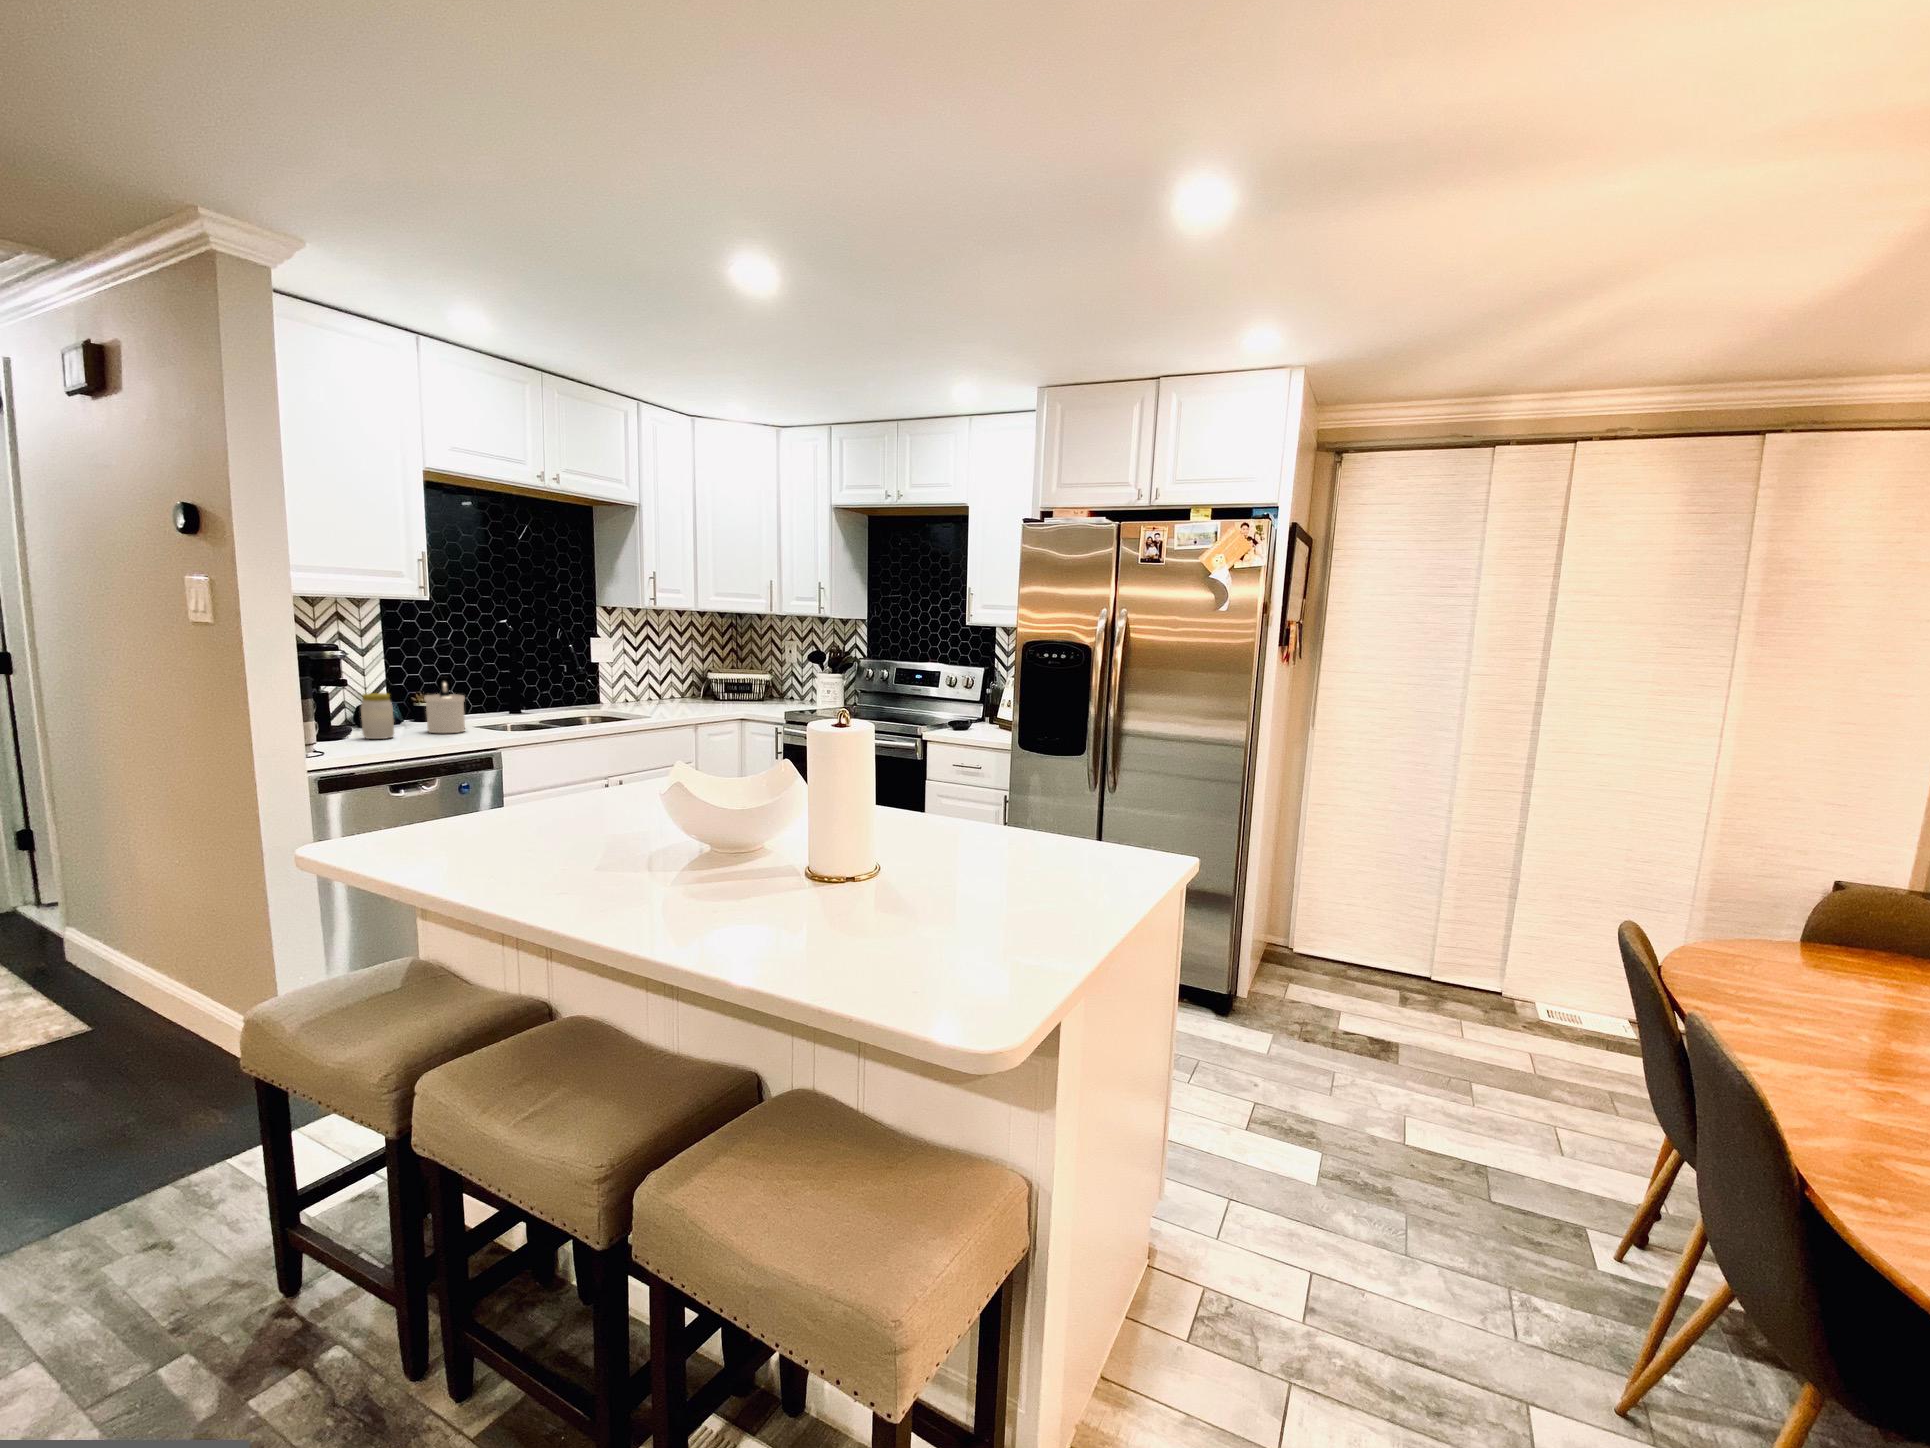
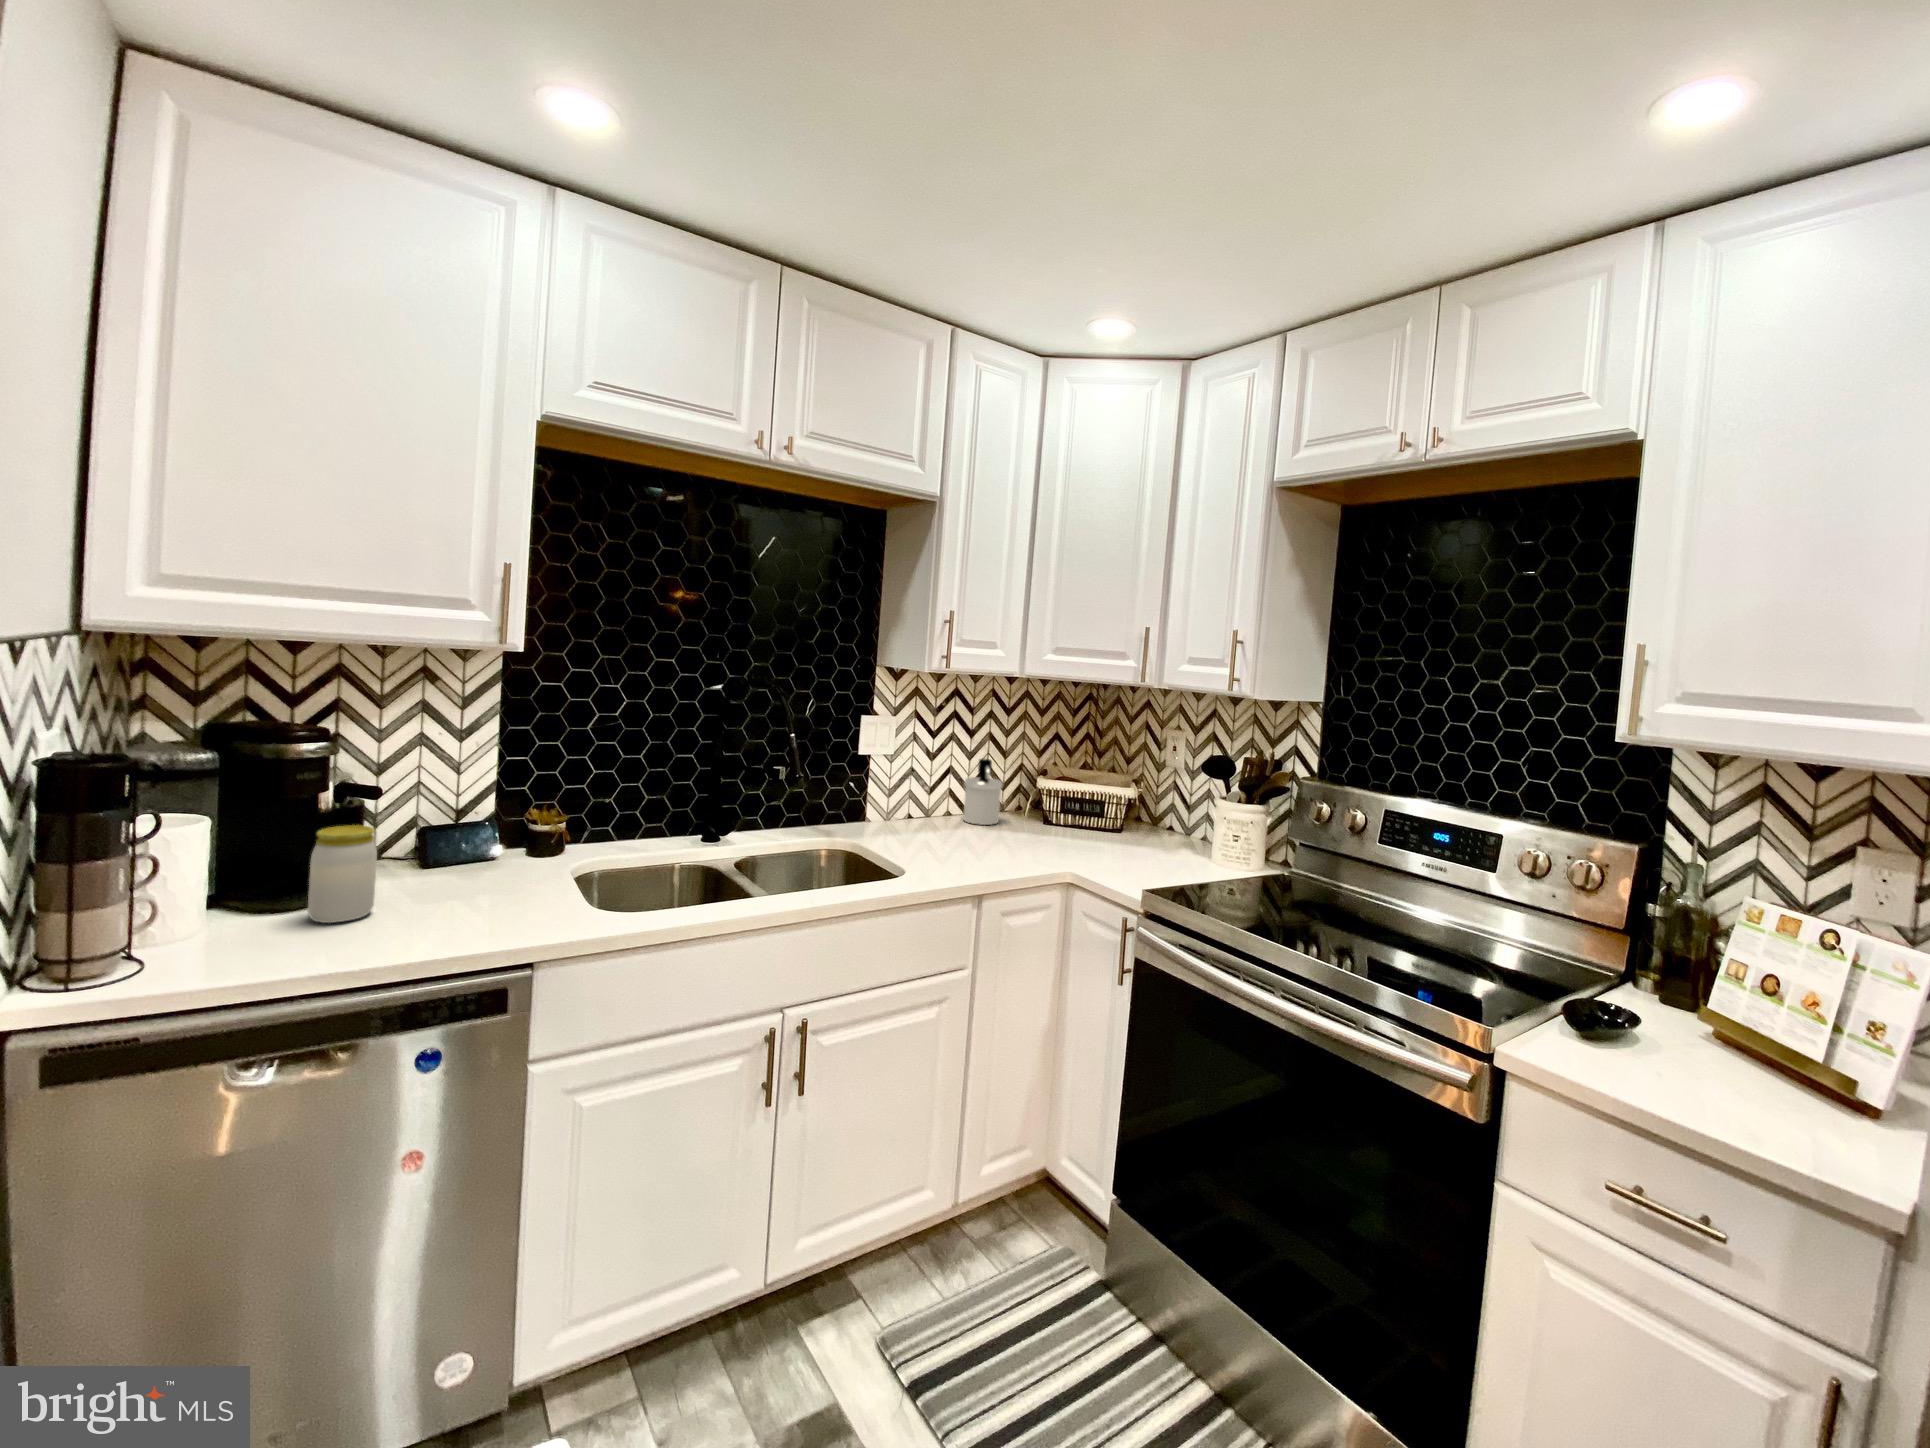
soap dispenser: present [424,677,465,733] -> present [963,759,1003,825]

